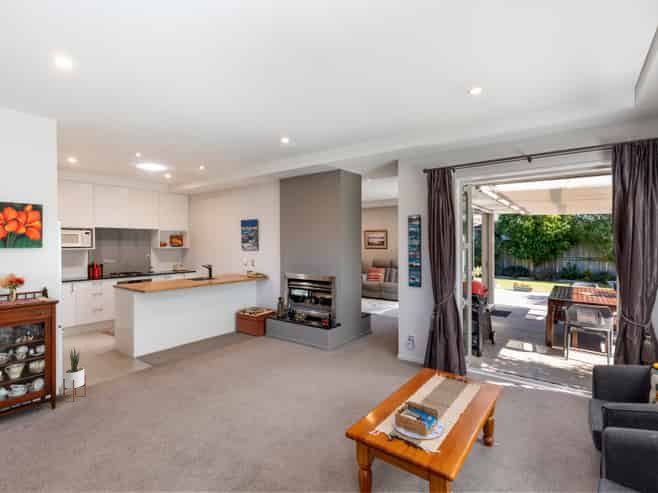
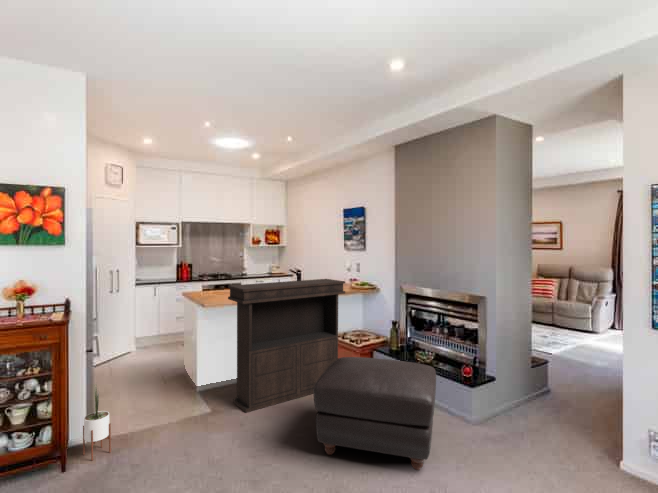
console table: none [163,270,248,365] -> present [228,279,345,413]
ottoman: none [236,317,309,376] -> present [313,357,436,470]

